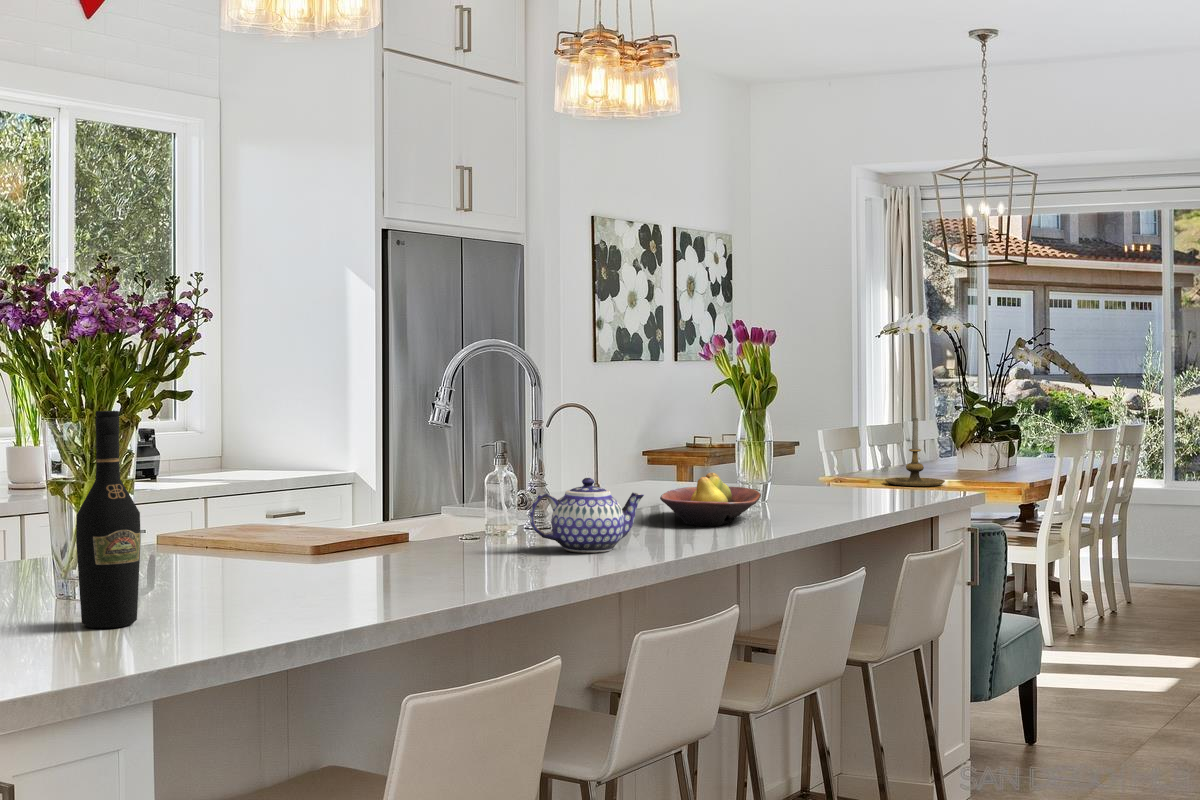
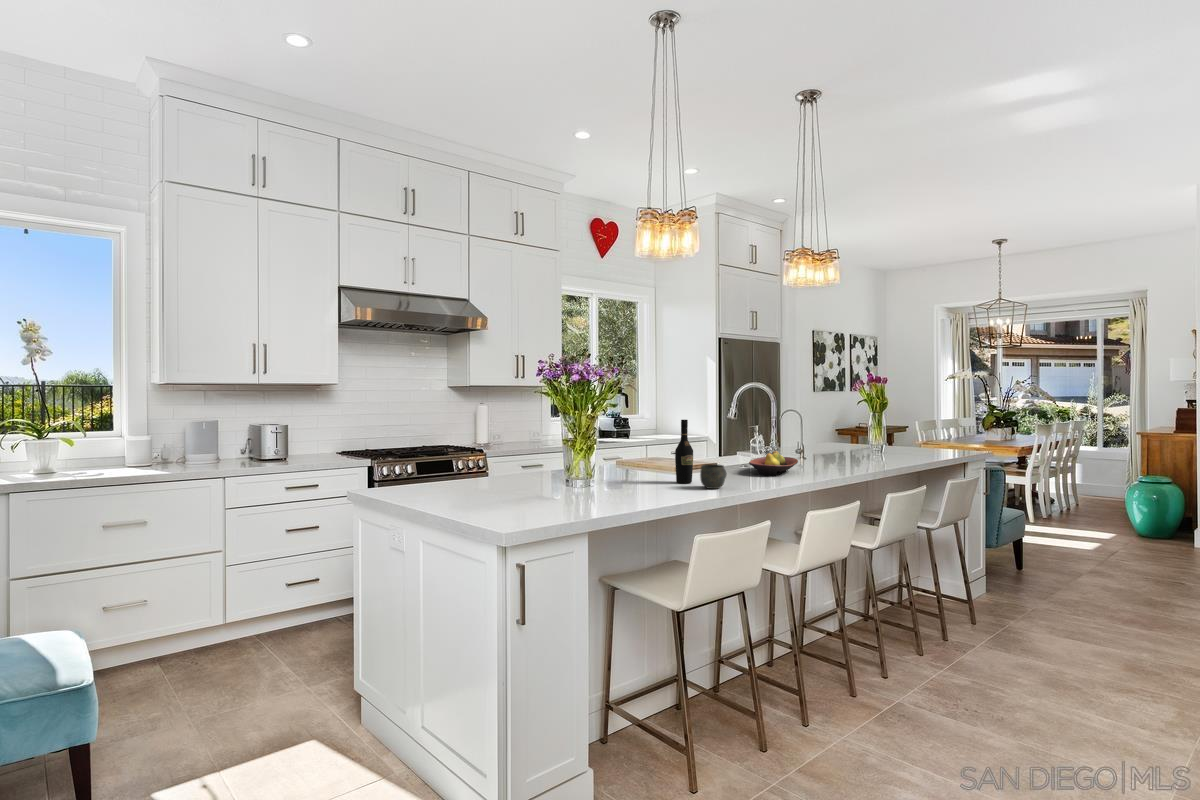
candle holder: present [885,418,945,486] -> none [948,418,978,448]
fruit bowl: present [660,473,761,526] -> present [749,451,798,476]
teapot: present [530,478,644,553] -> none [806,442,848,468]
mug: none [149,559,246,644] -> present [700,464,727,489]

